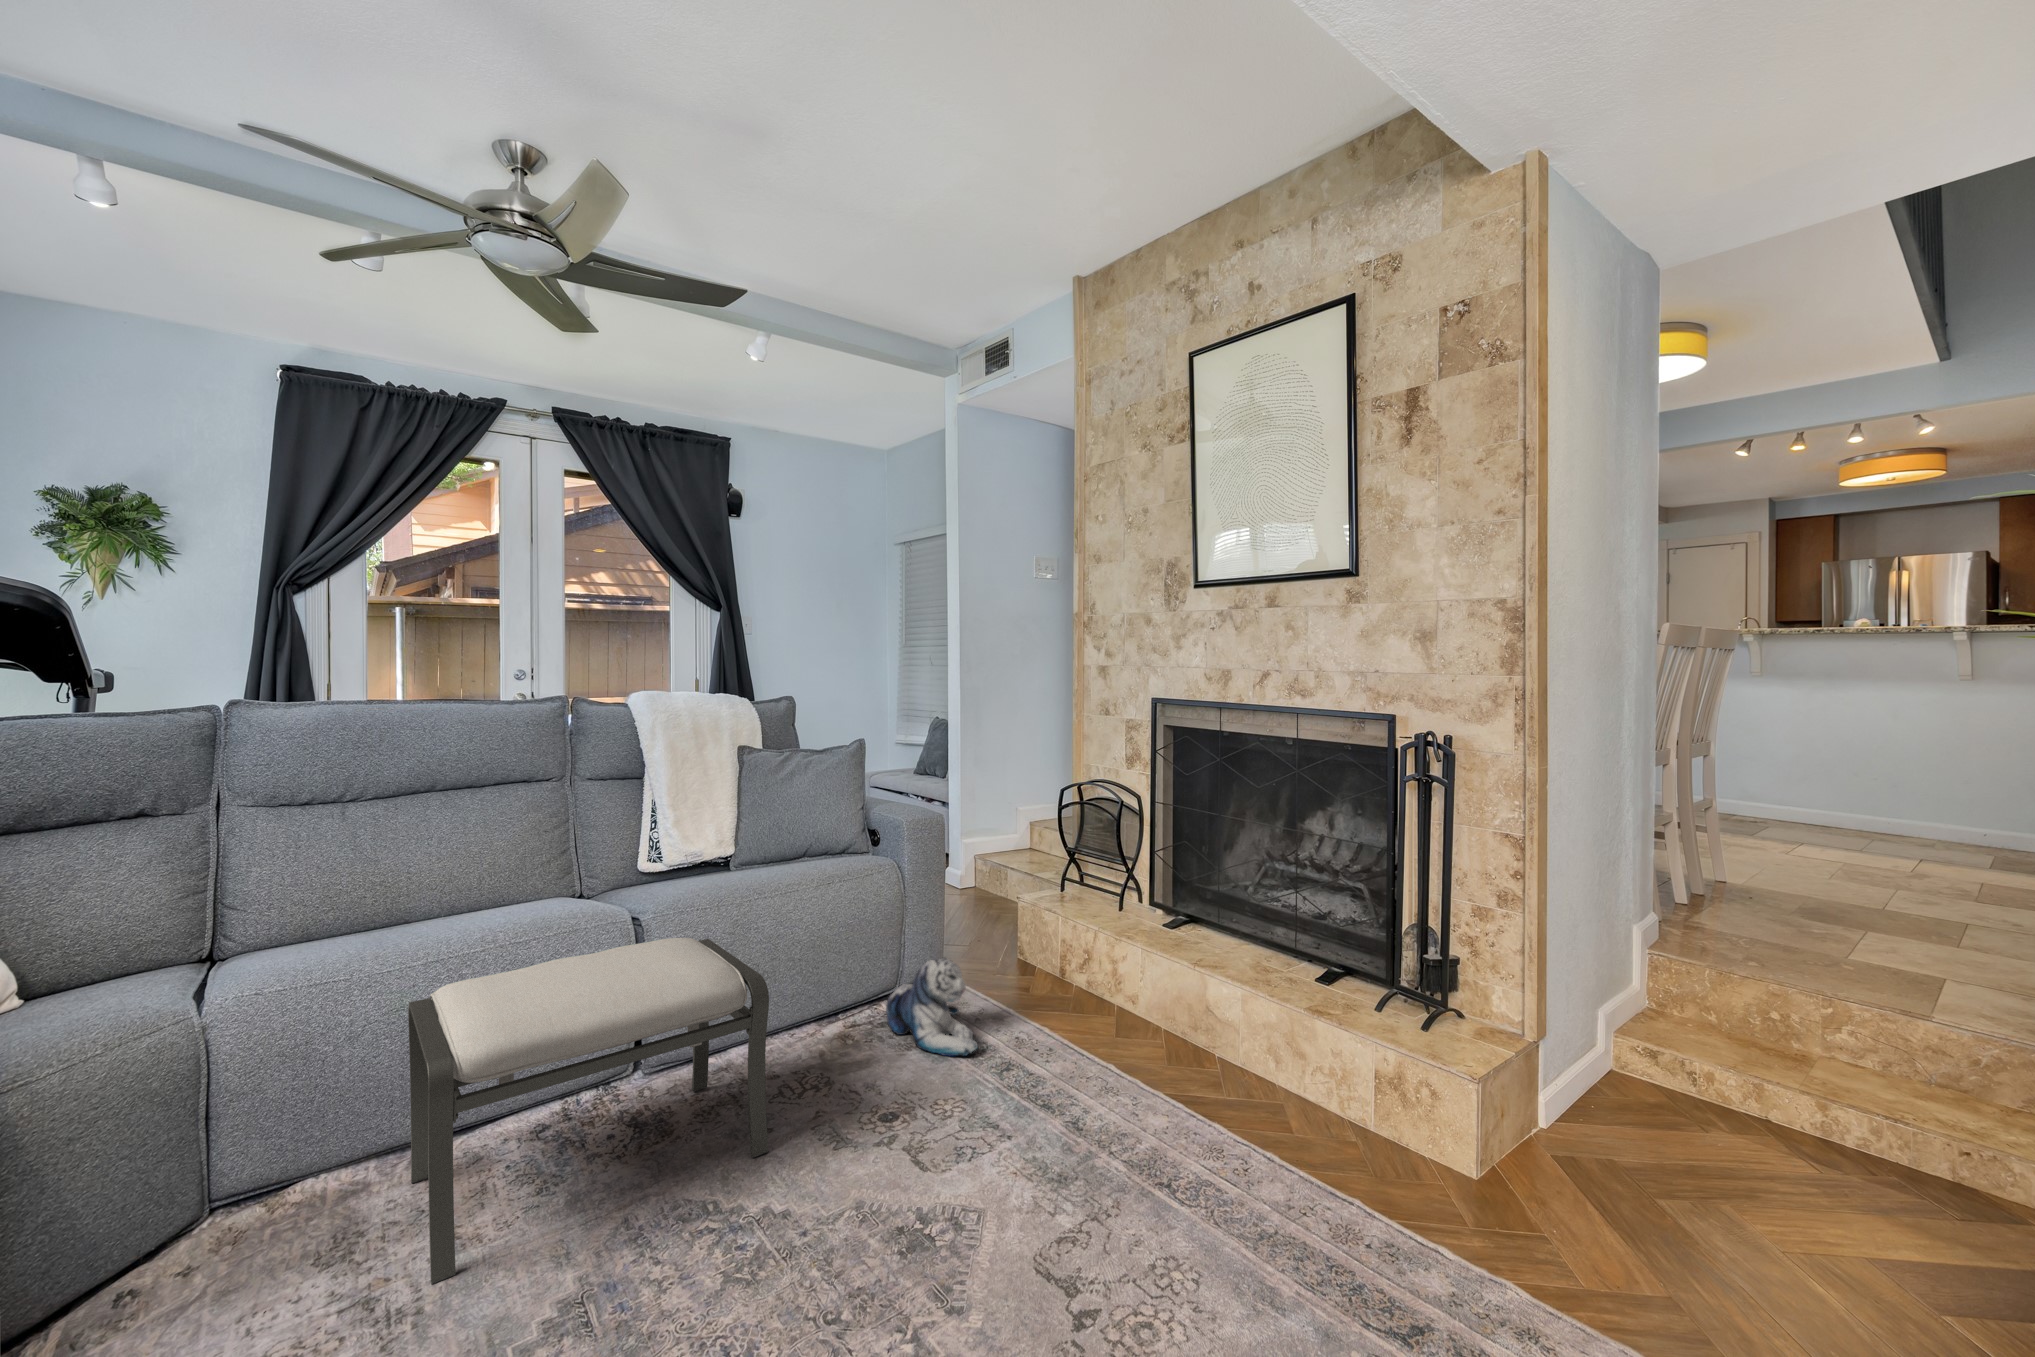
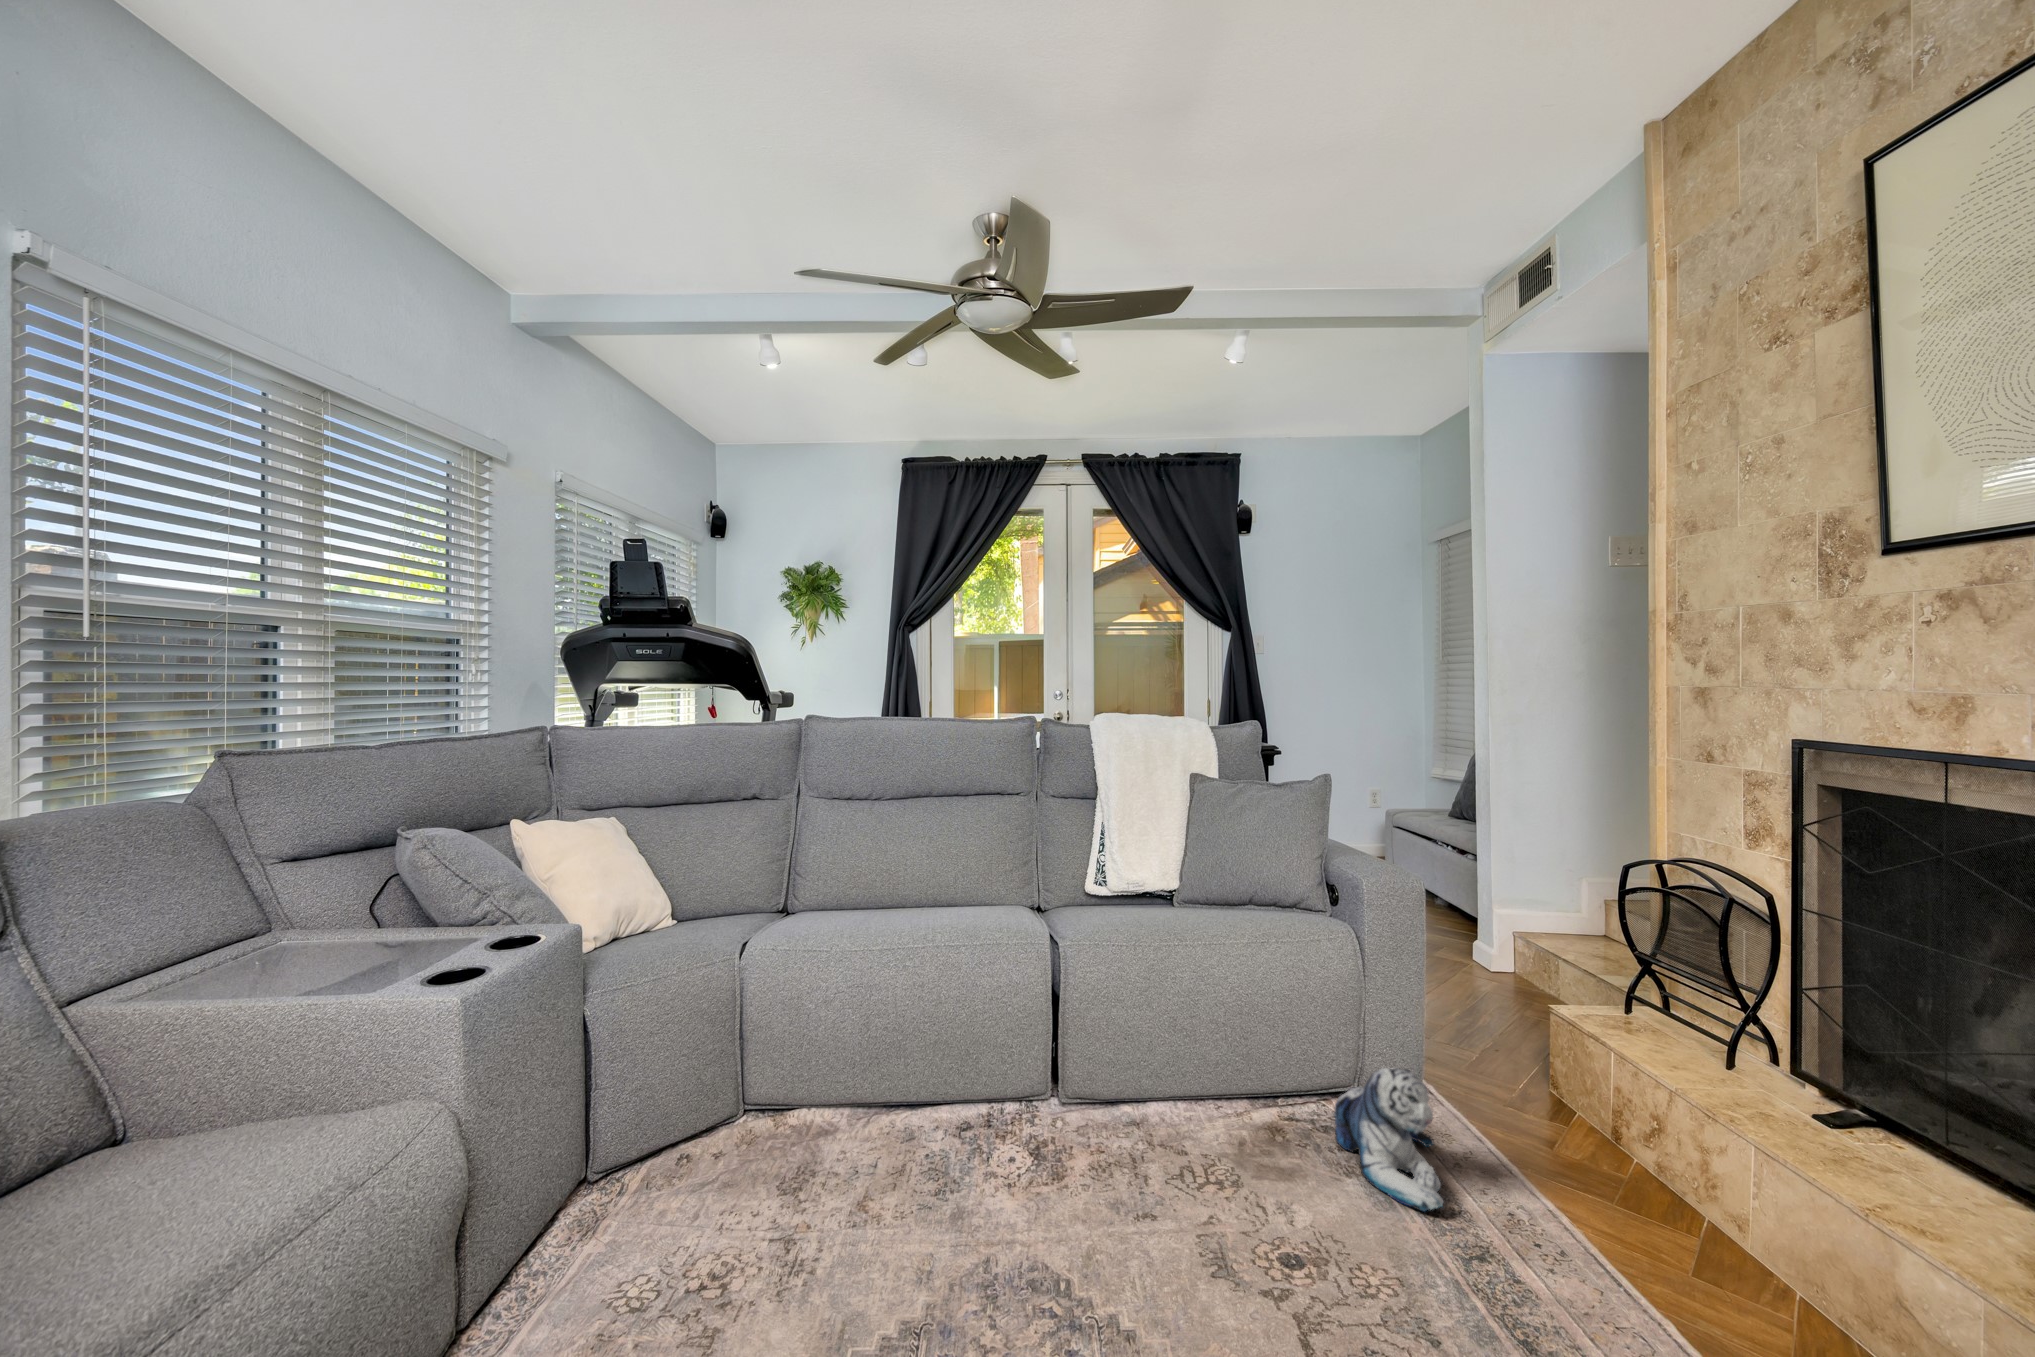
ottoman: present [408,938,769,1284] -> none [827,973,1143,1250]

